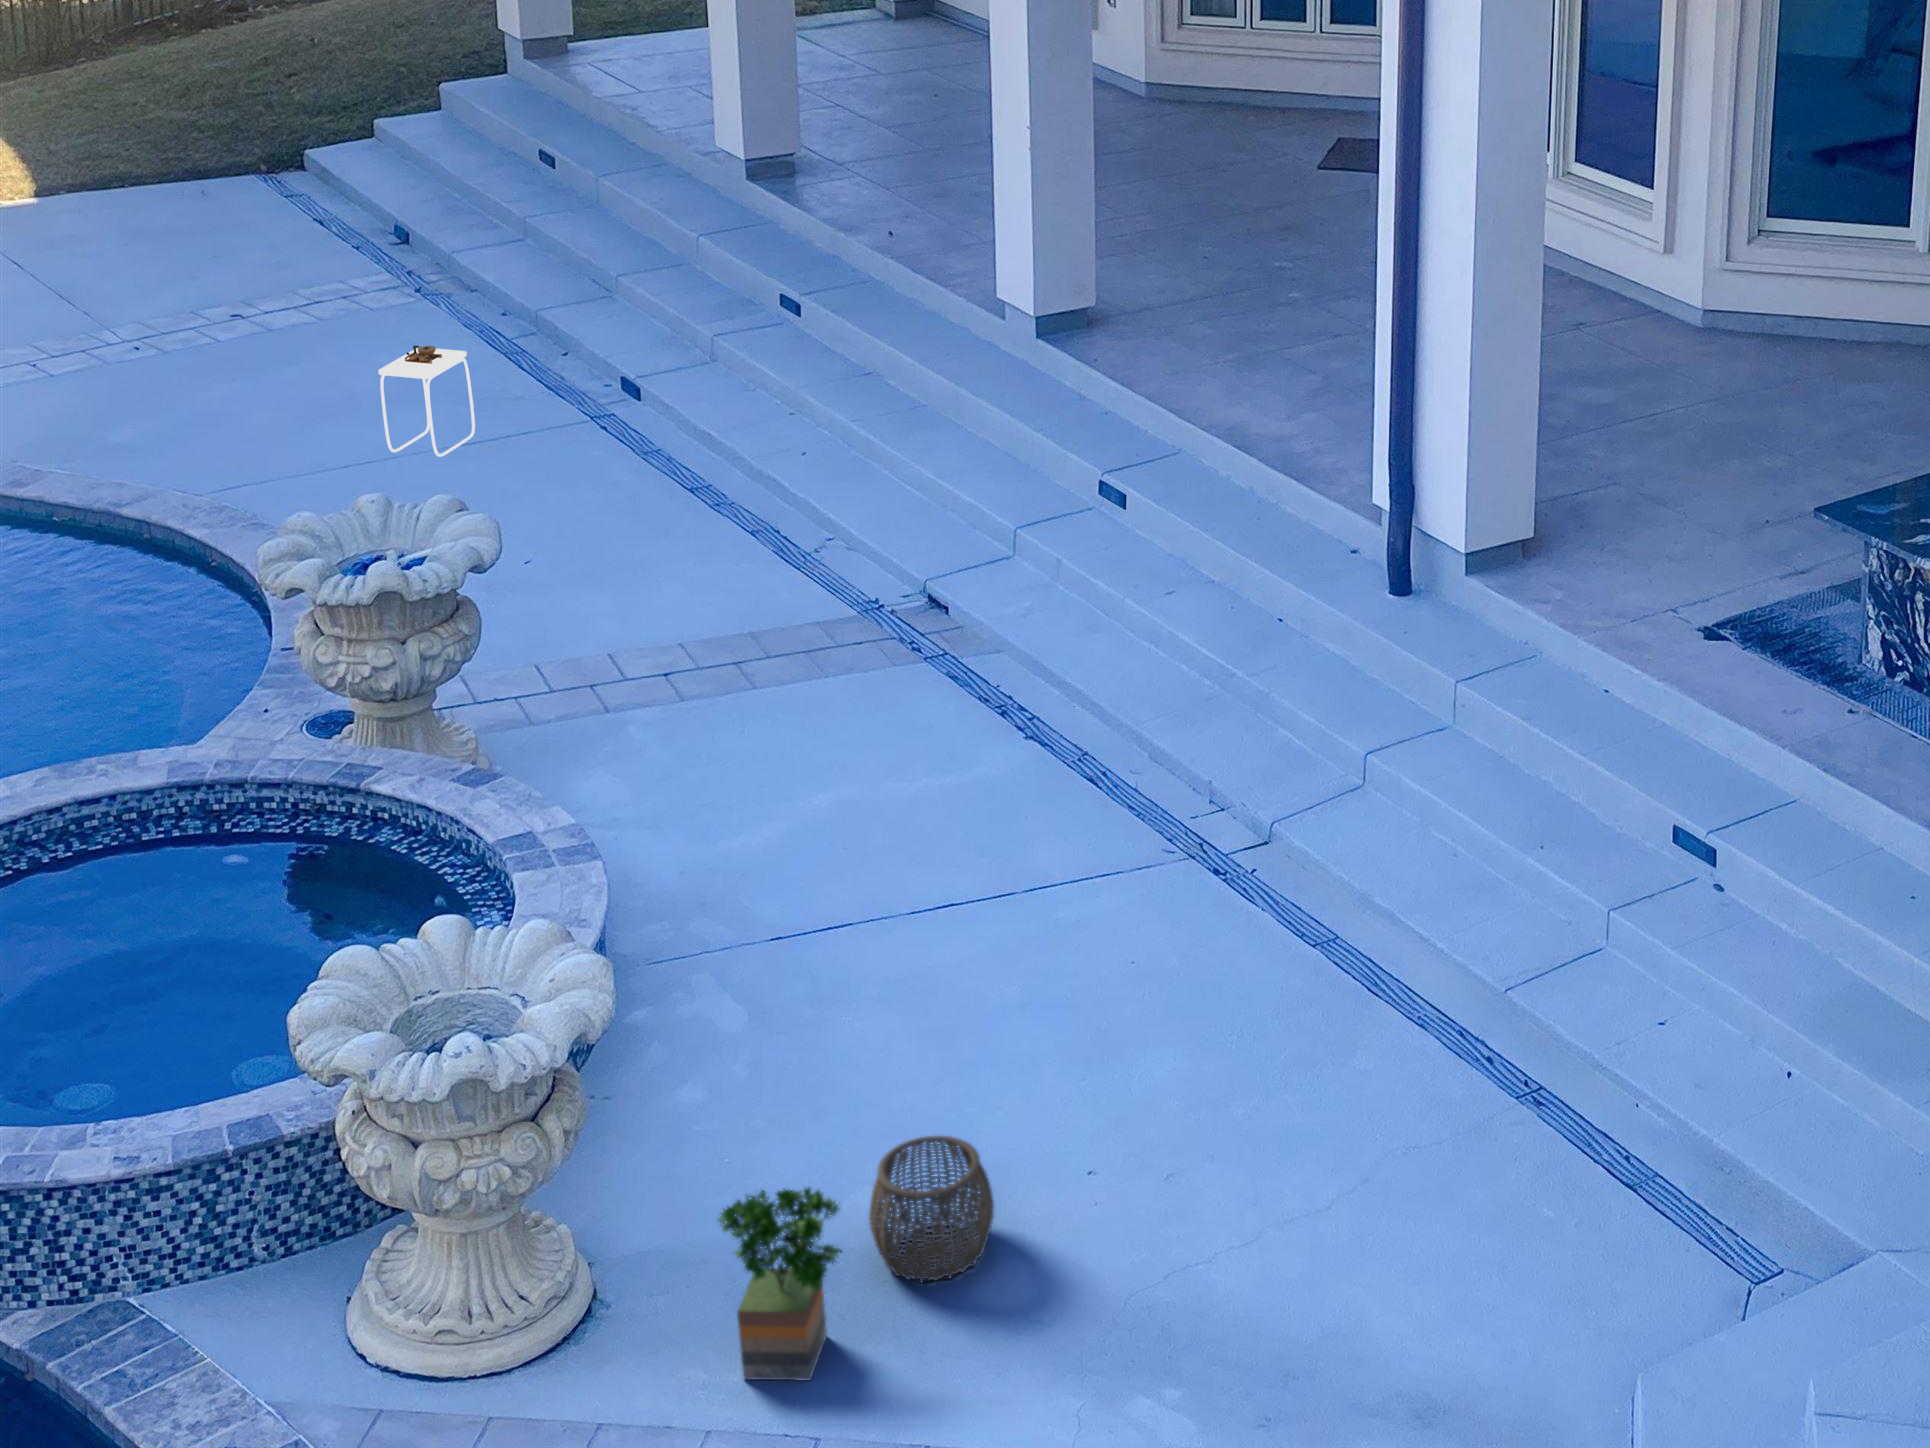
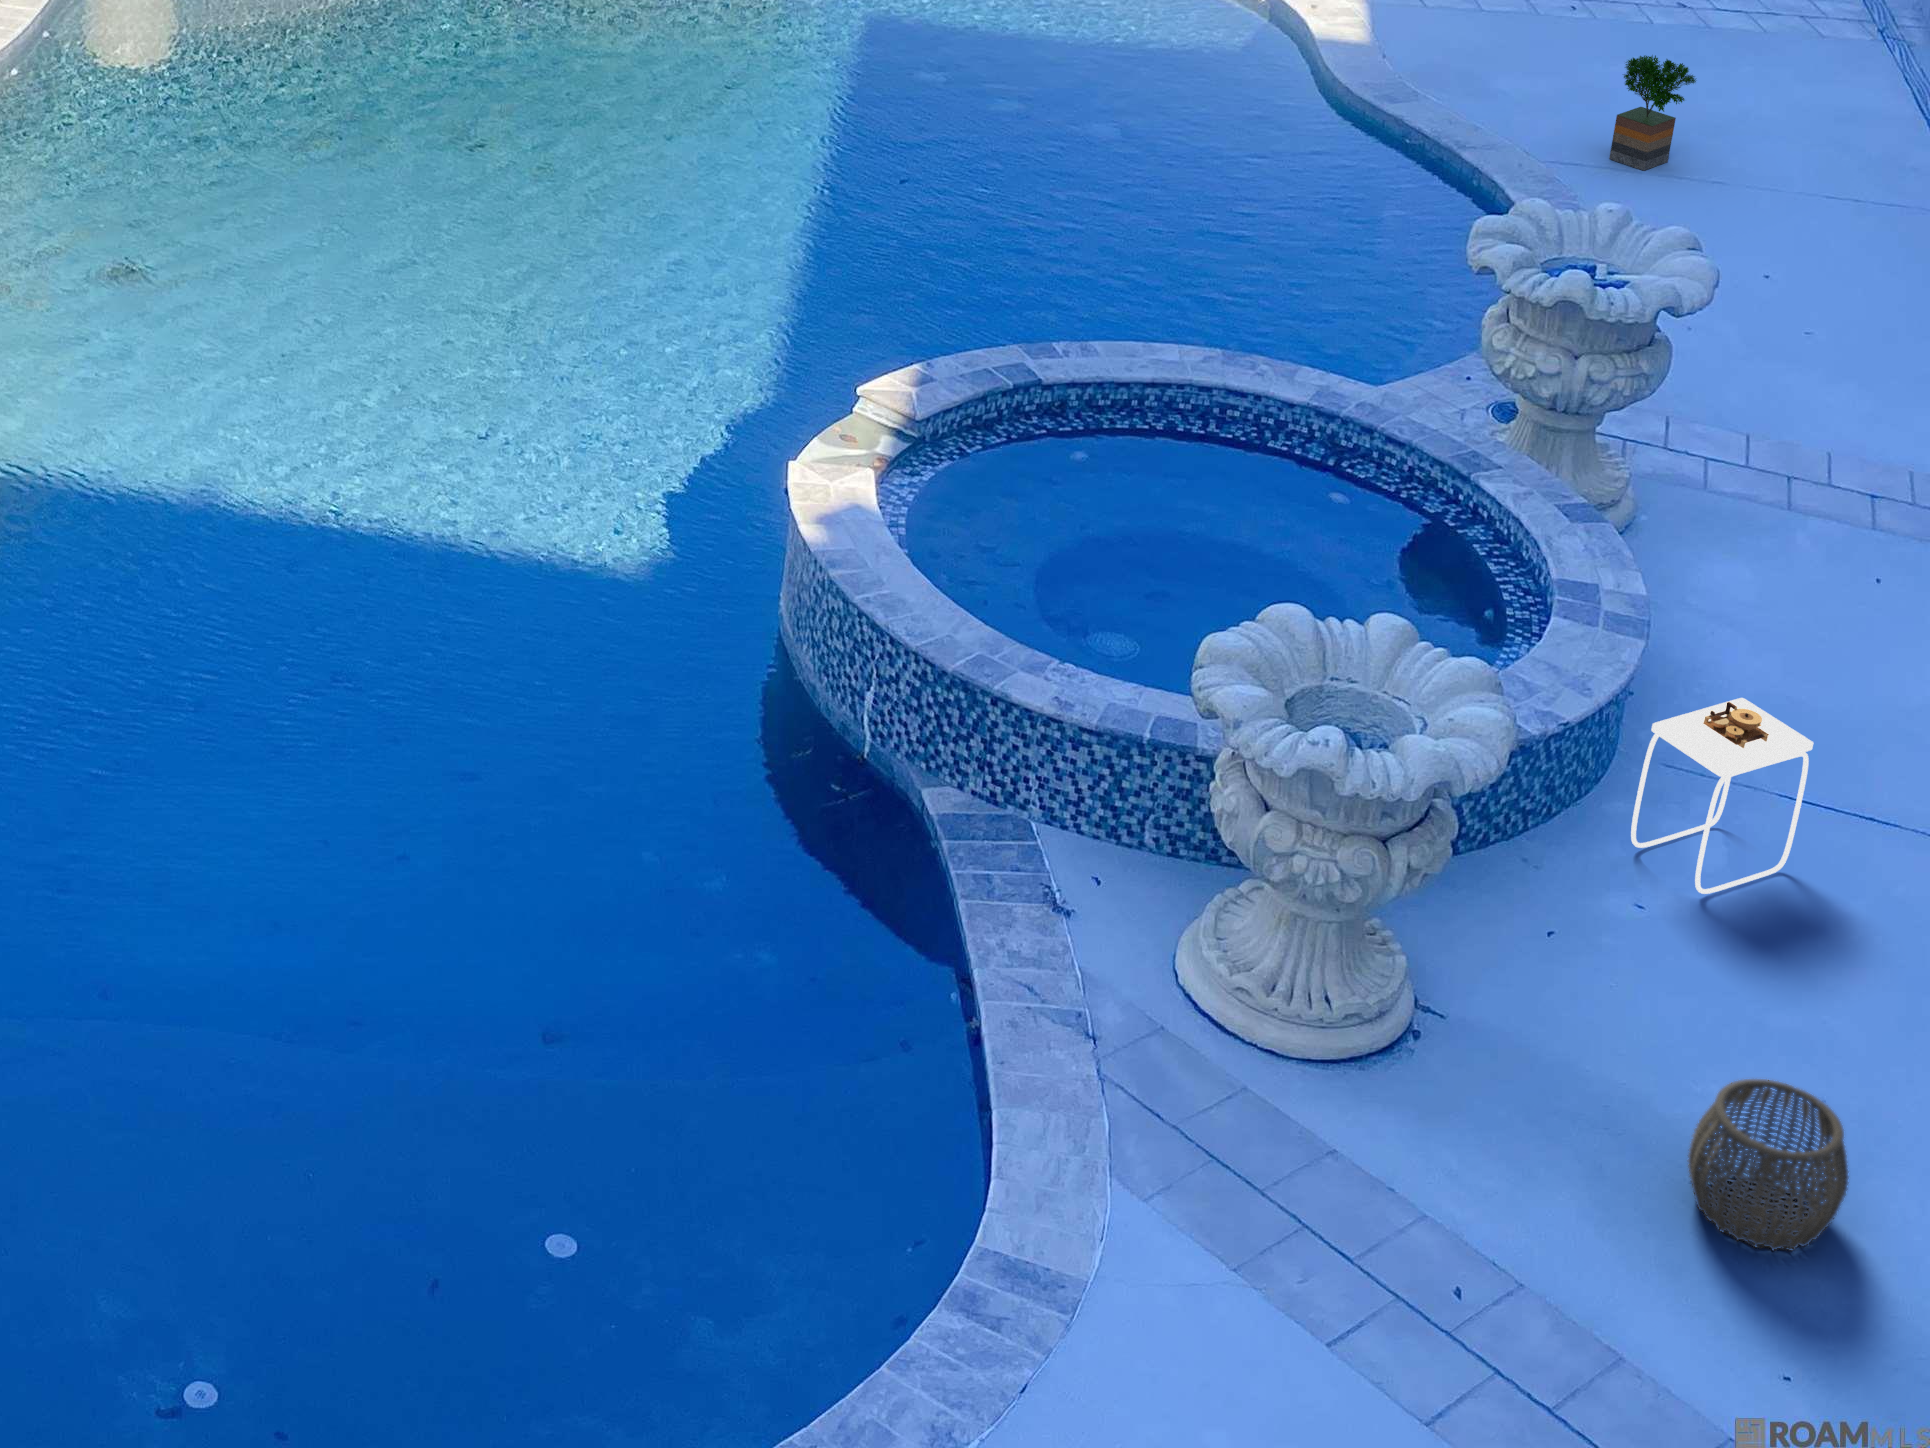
side table: present [378,346,475,457] -> present [1631,698,1813,894]
potted tree: present [718,1188,841,1381] -> present [1609,55,1696,171]

